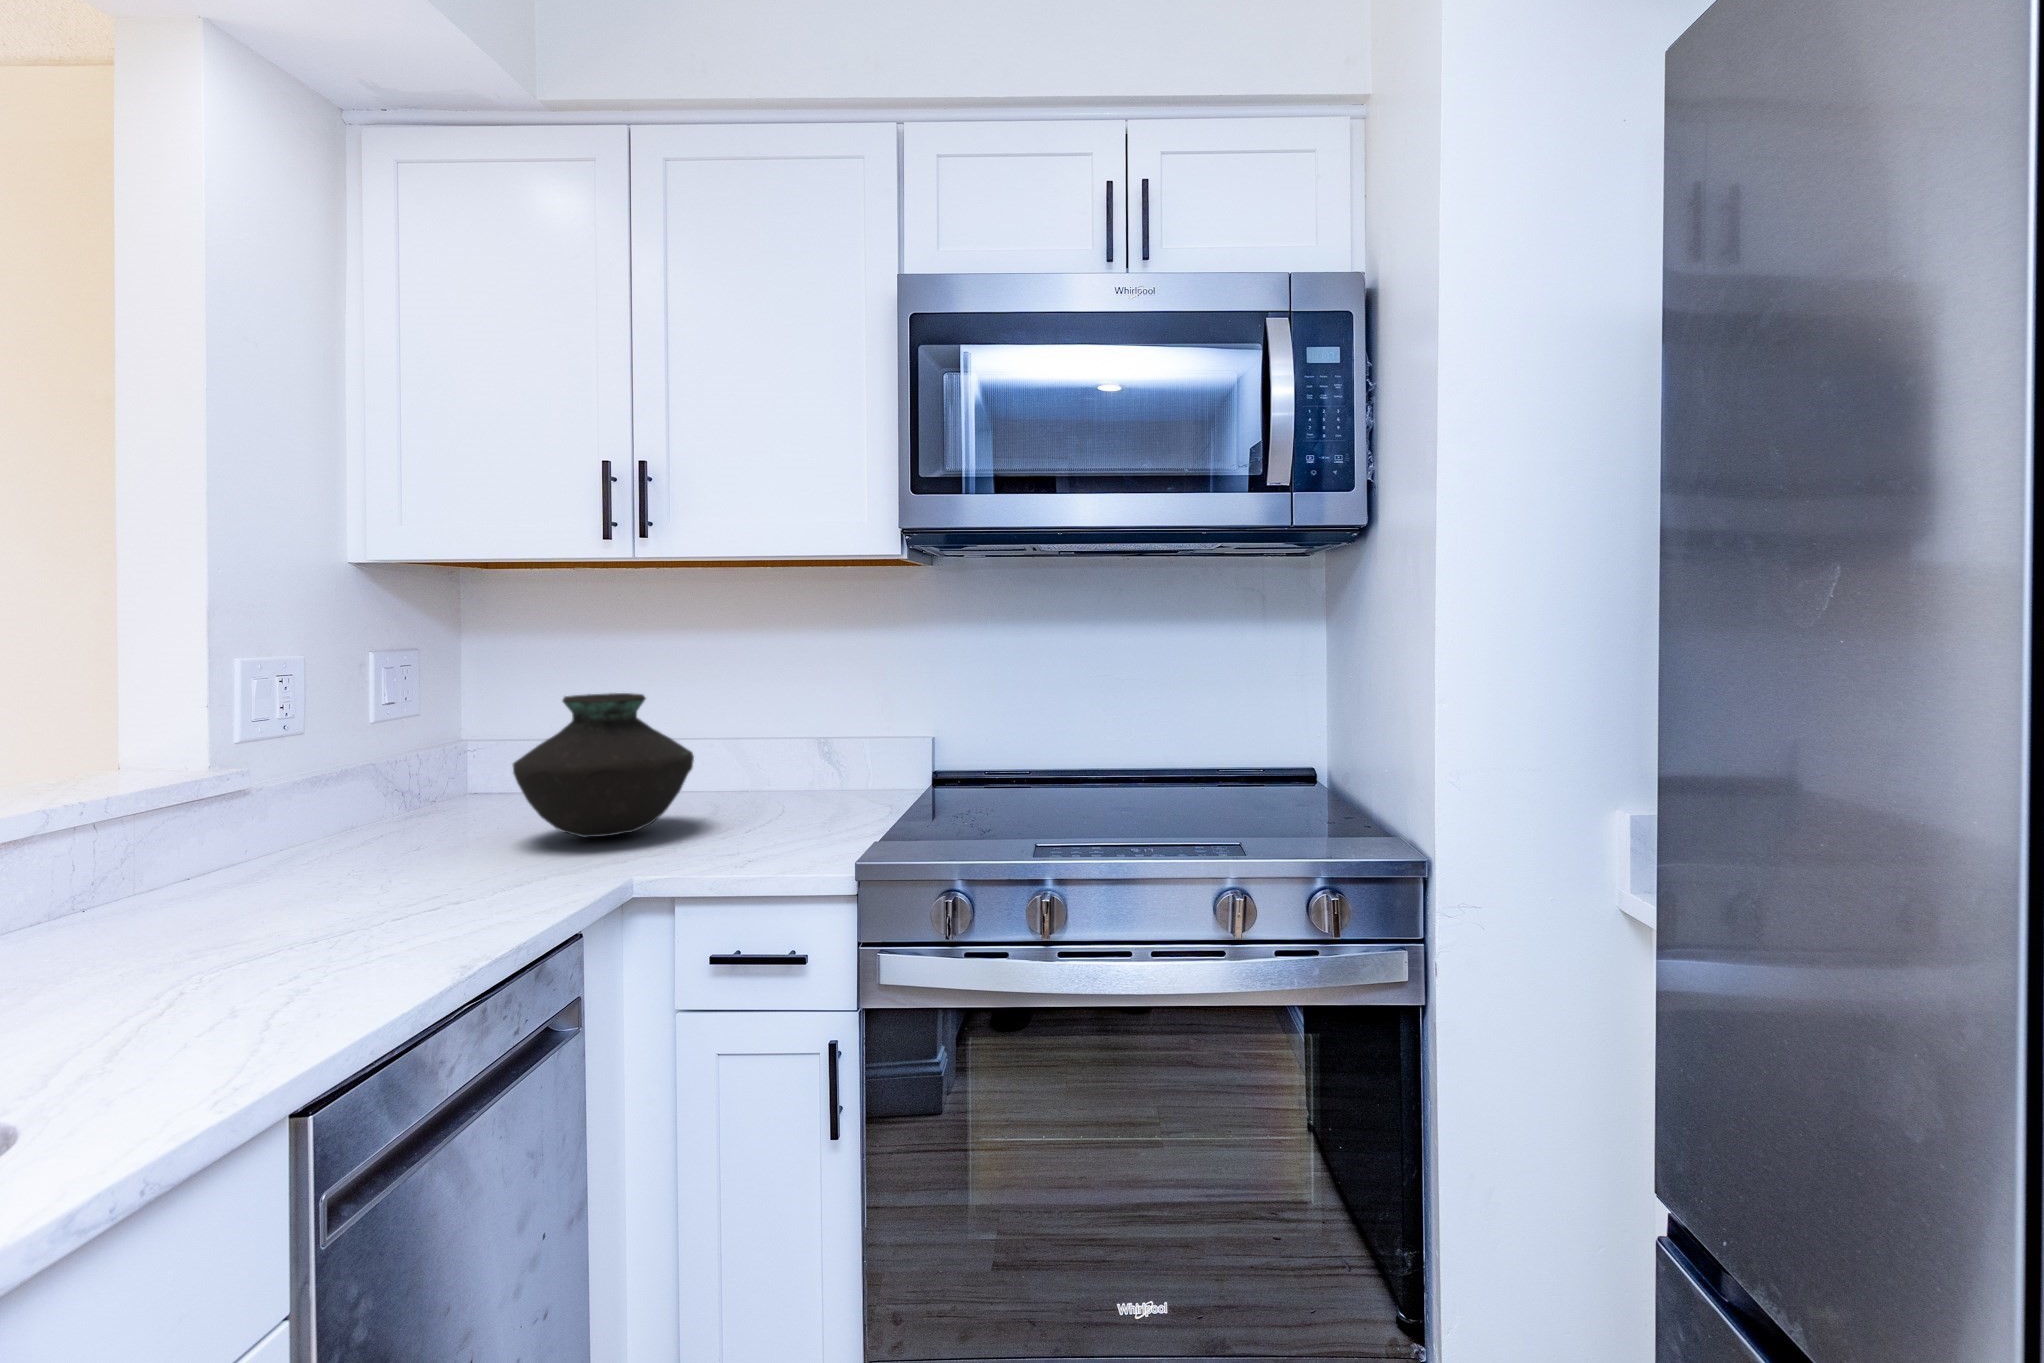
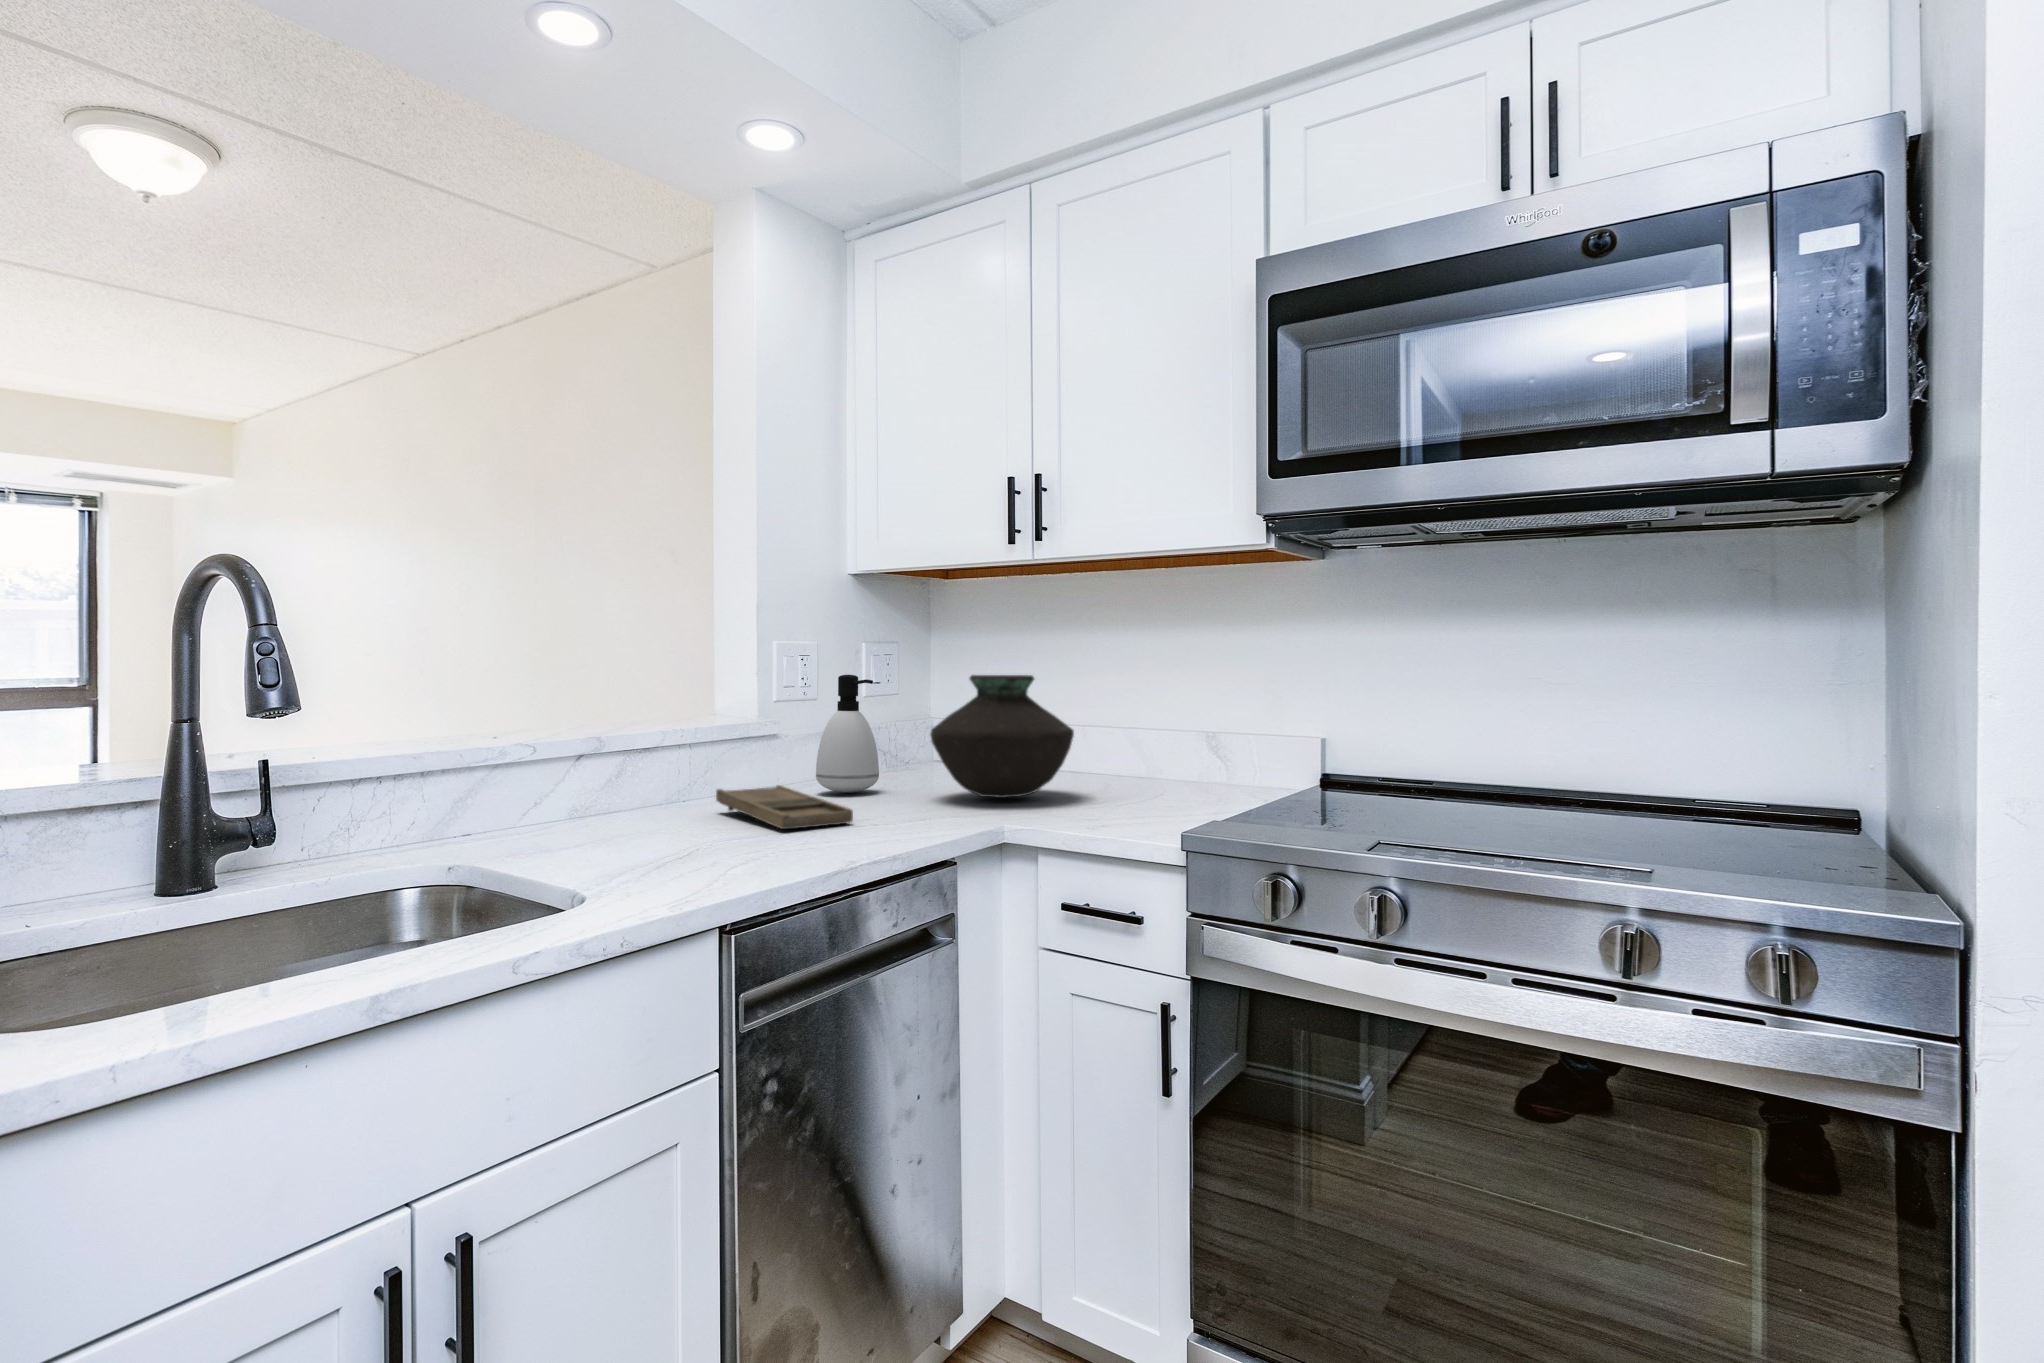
soap dispenser: none [333,701,429,851] -> present [816,675,879,793]
tray: none [191,858,437,925] -> present [716,785,853,829]

